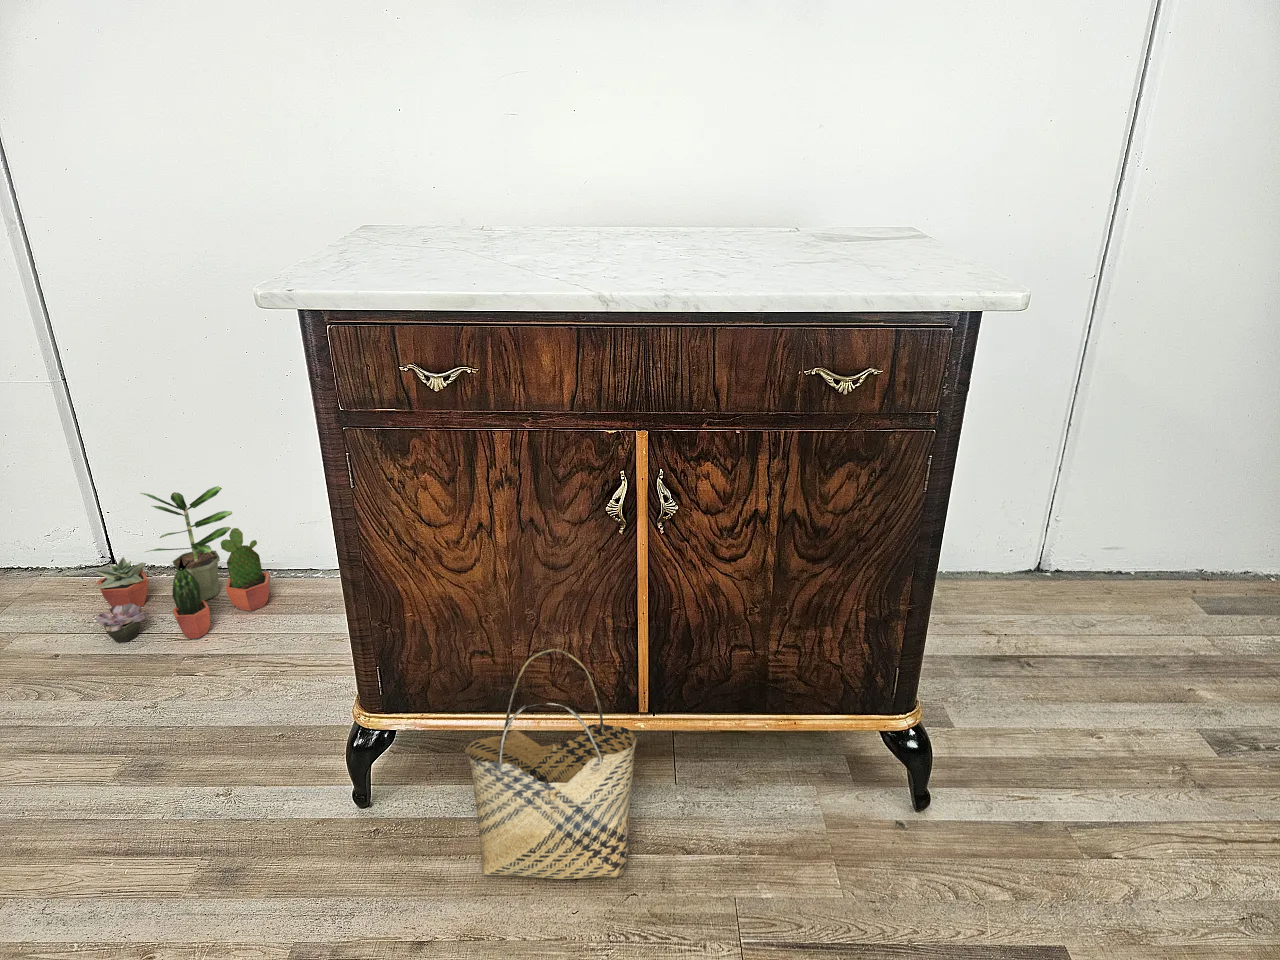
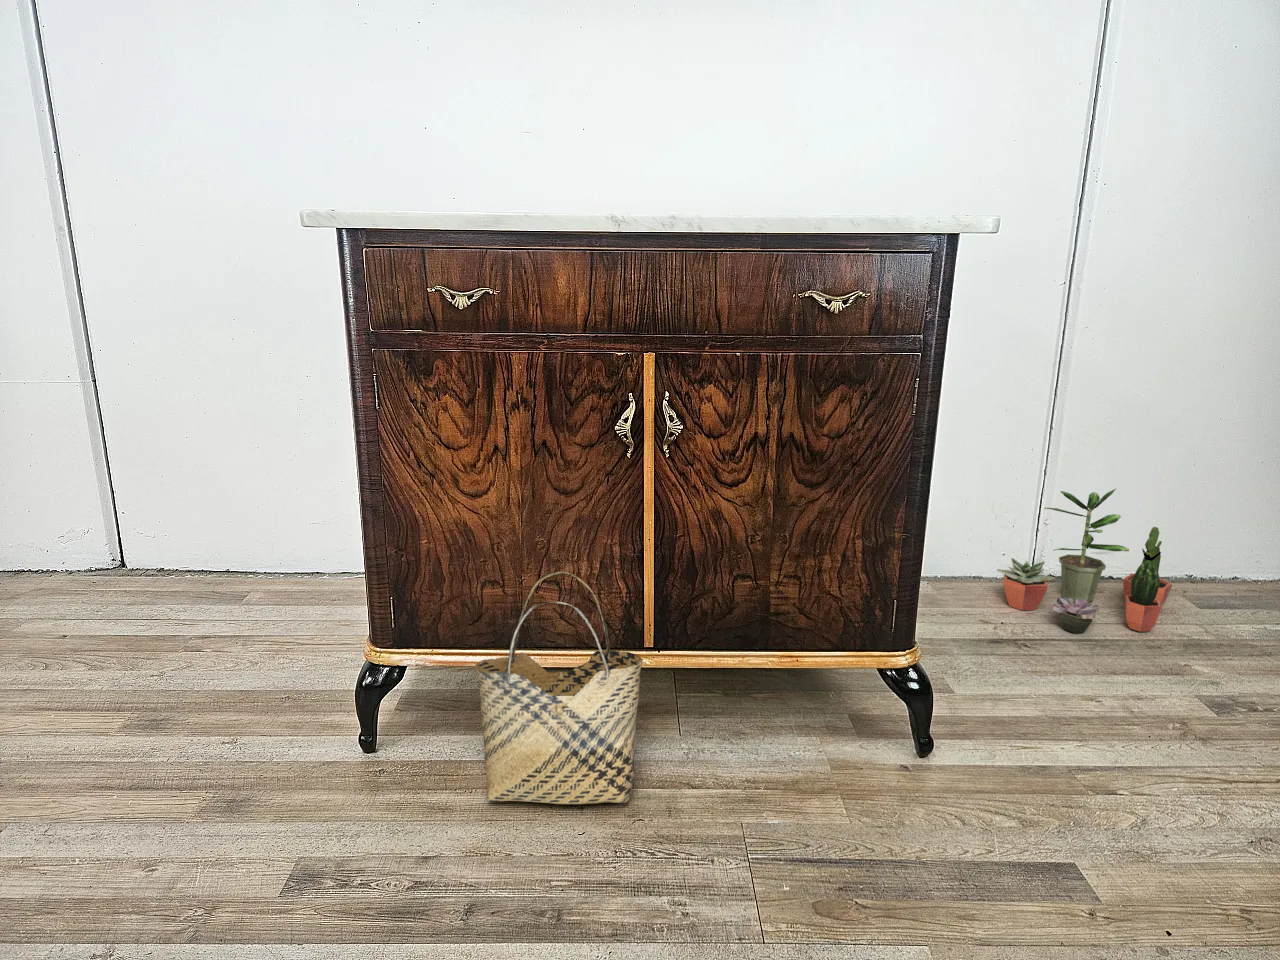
potted plant: present [95,486,270,642] -> present [997,489,1172,633]

